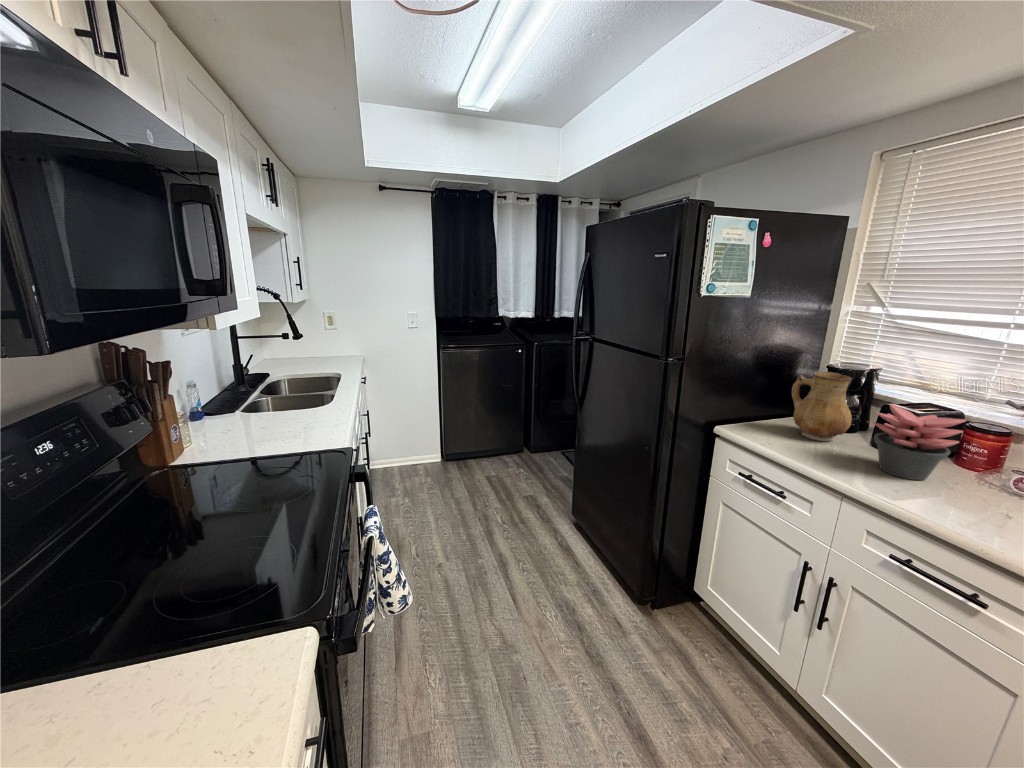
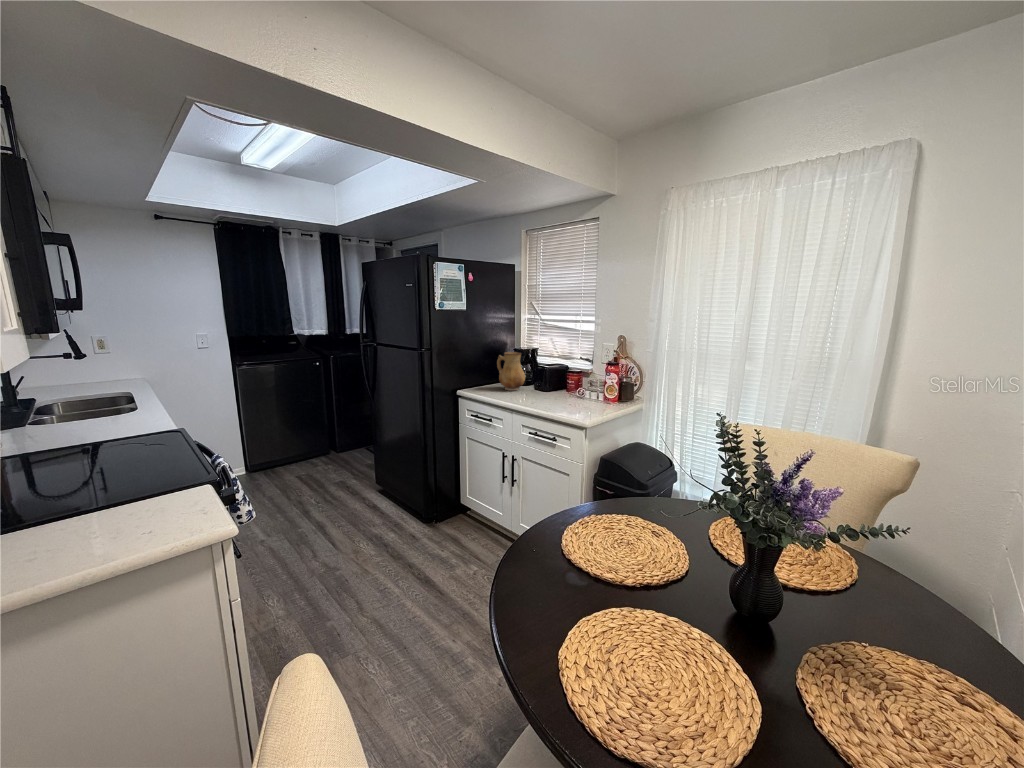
succulent plant: present [873,404,966,480] -> none [526,364,559,399]

